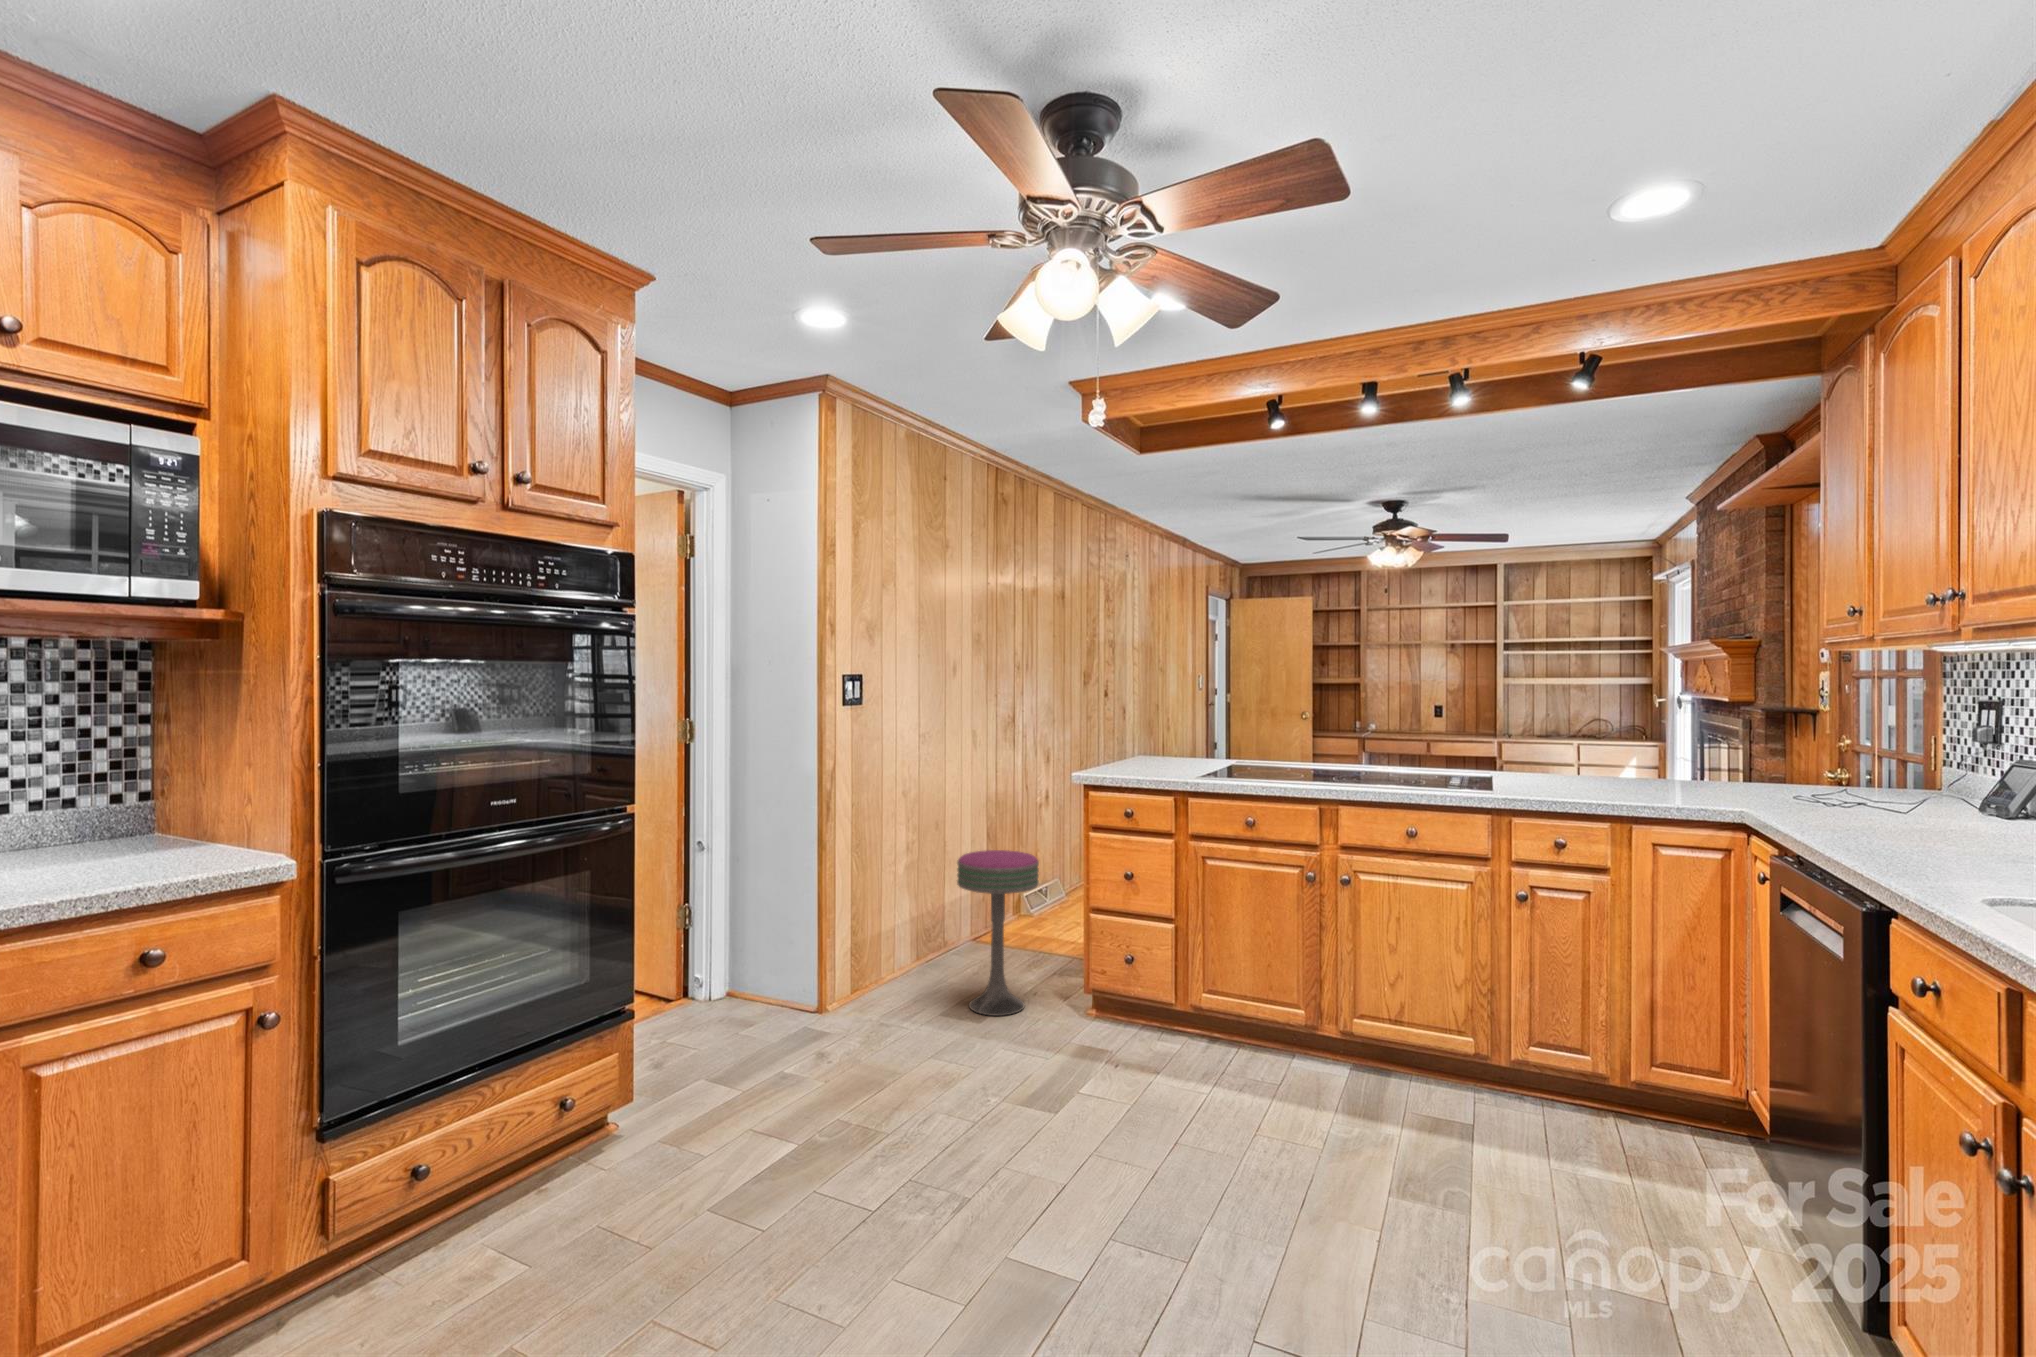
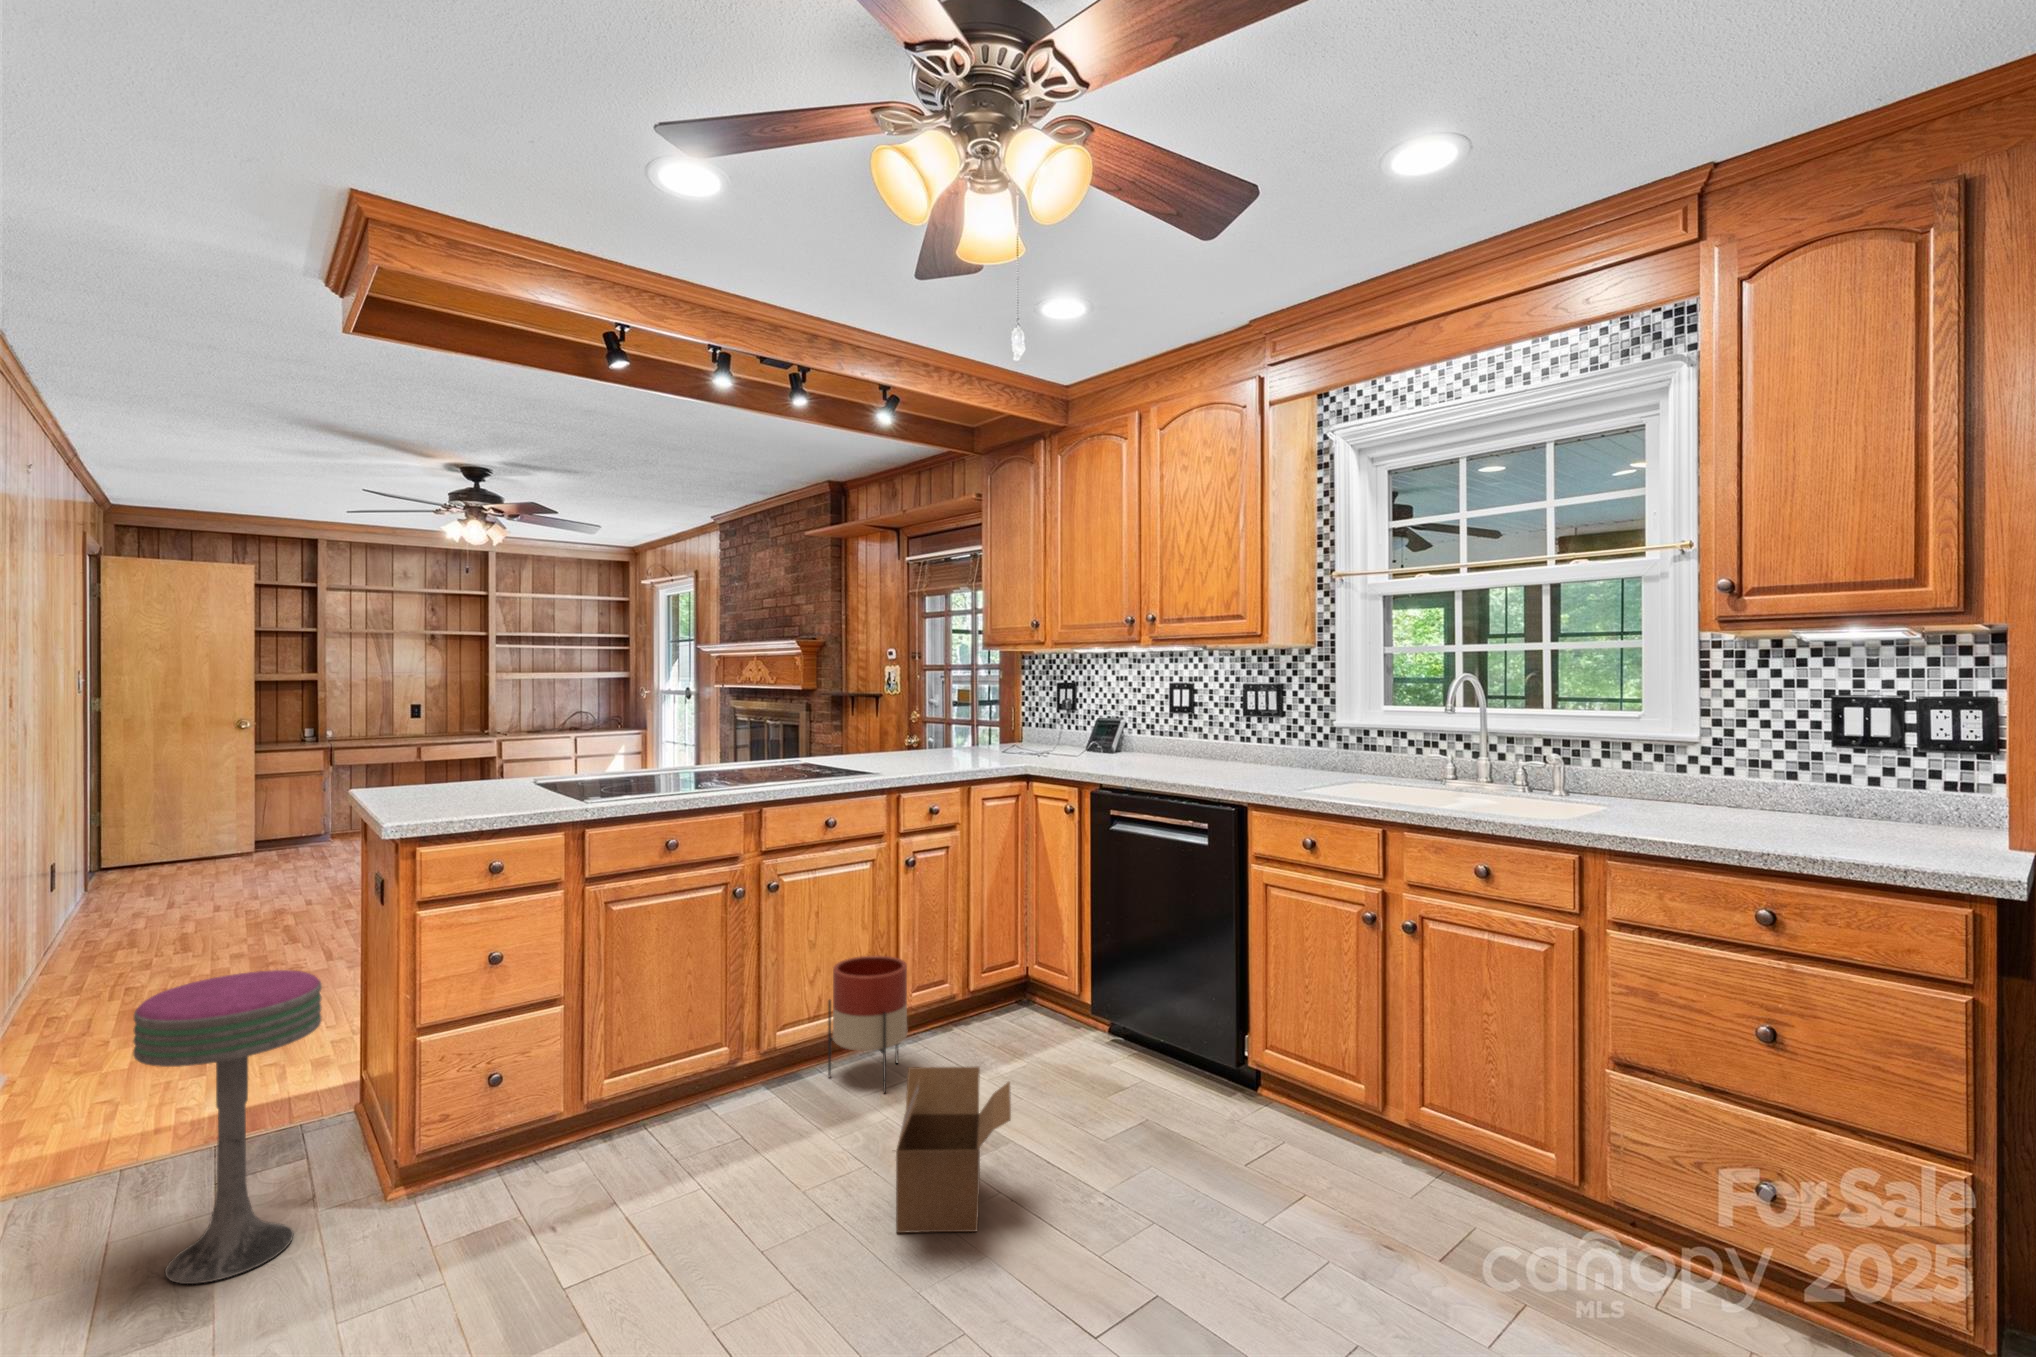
planter: none [1389,976,1478,1121] -> present [828,956,907,1093]
cardboard box: none [1206,1071,1377,1242] -> present [896,1067,1011,1233]

